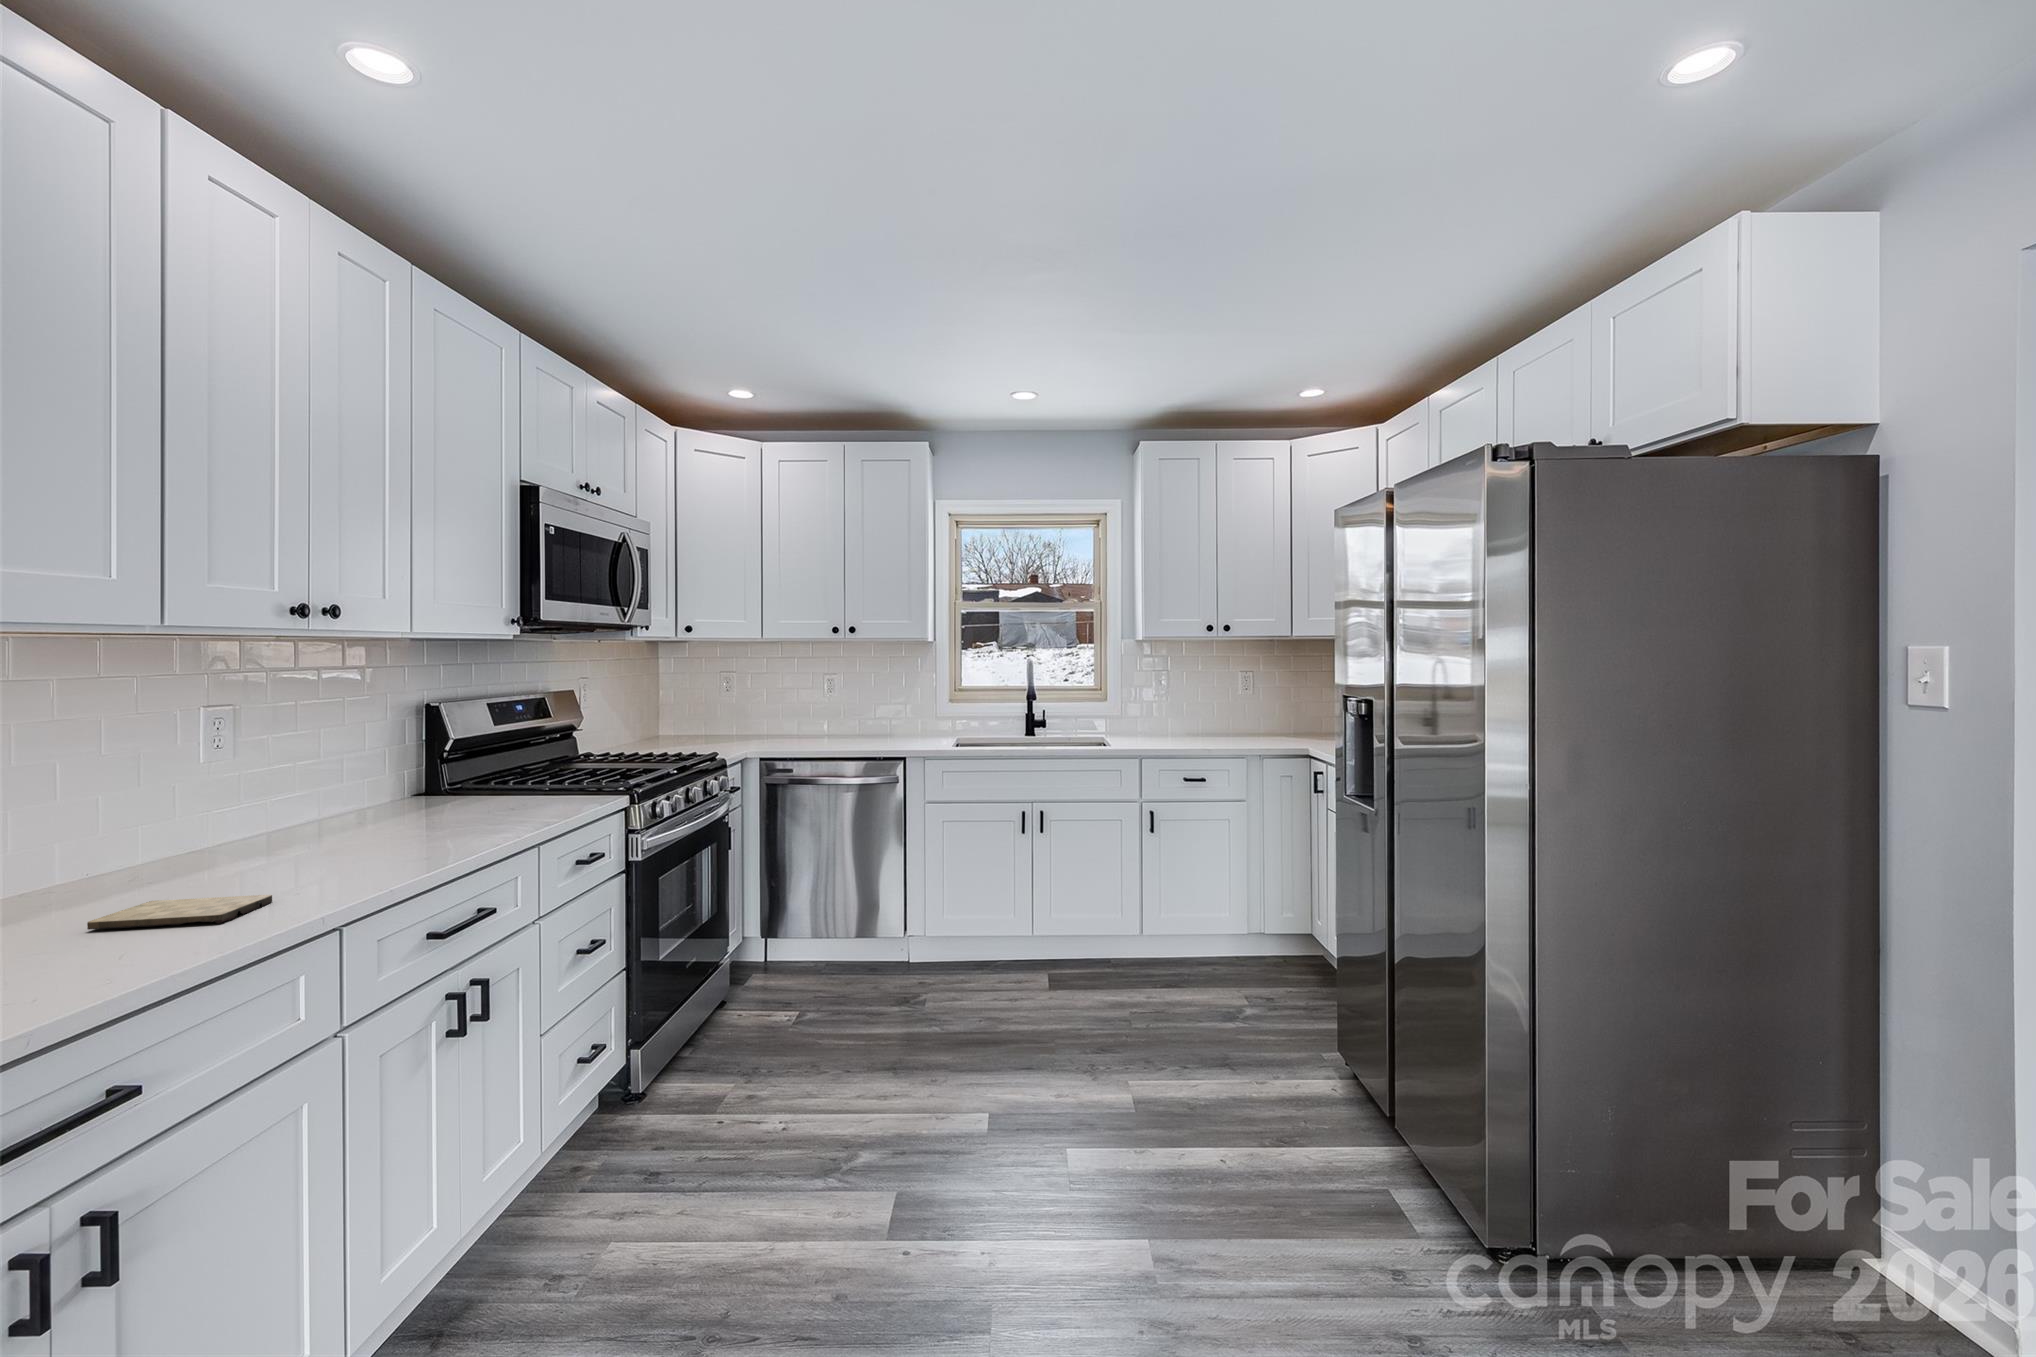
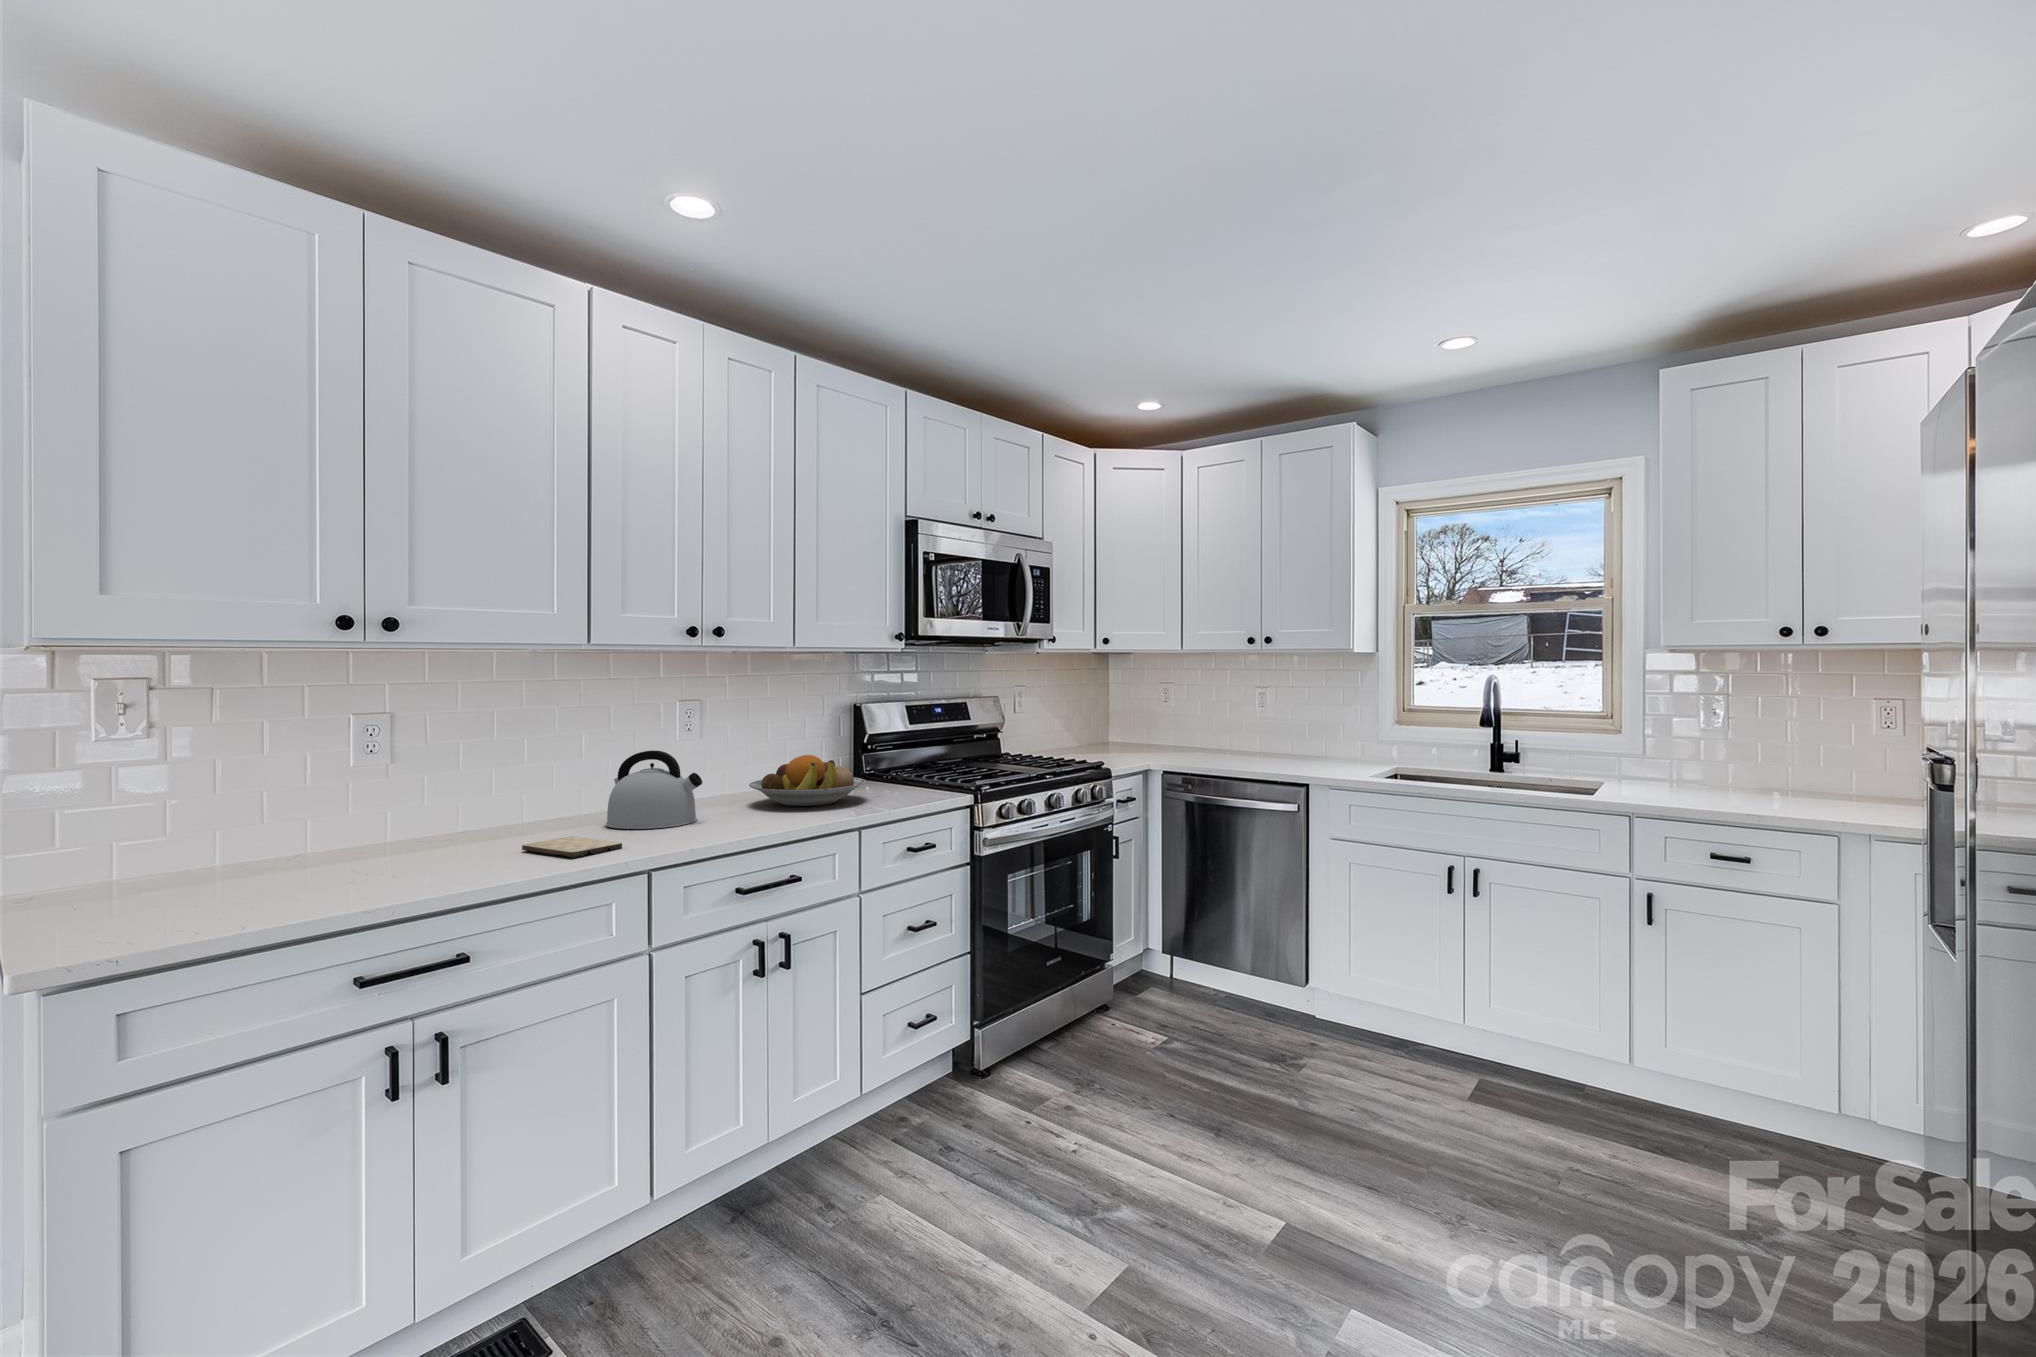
fruit bowl: none [338,765,507,830] -> present [749,755,866,806]
kettle: none [151,772,318,885] -> present [606,750,702,829]

